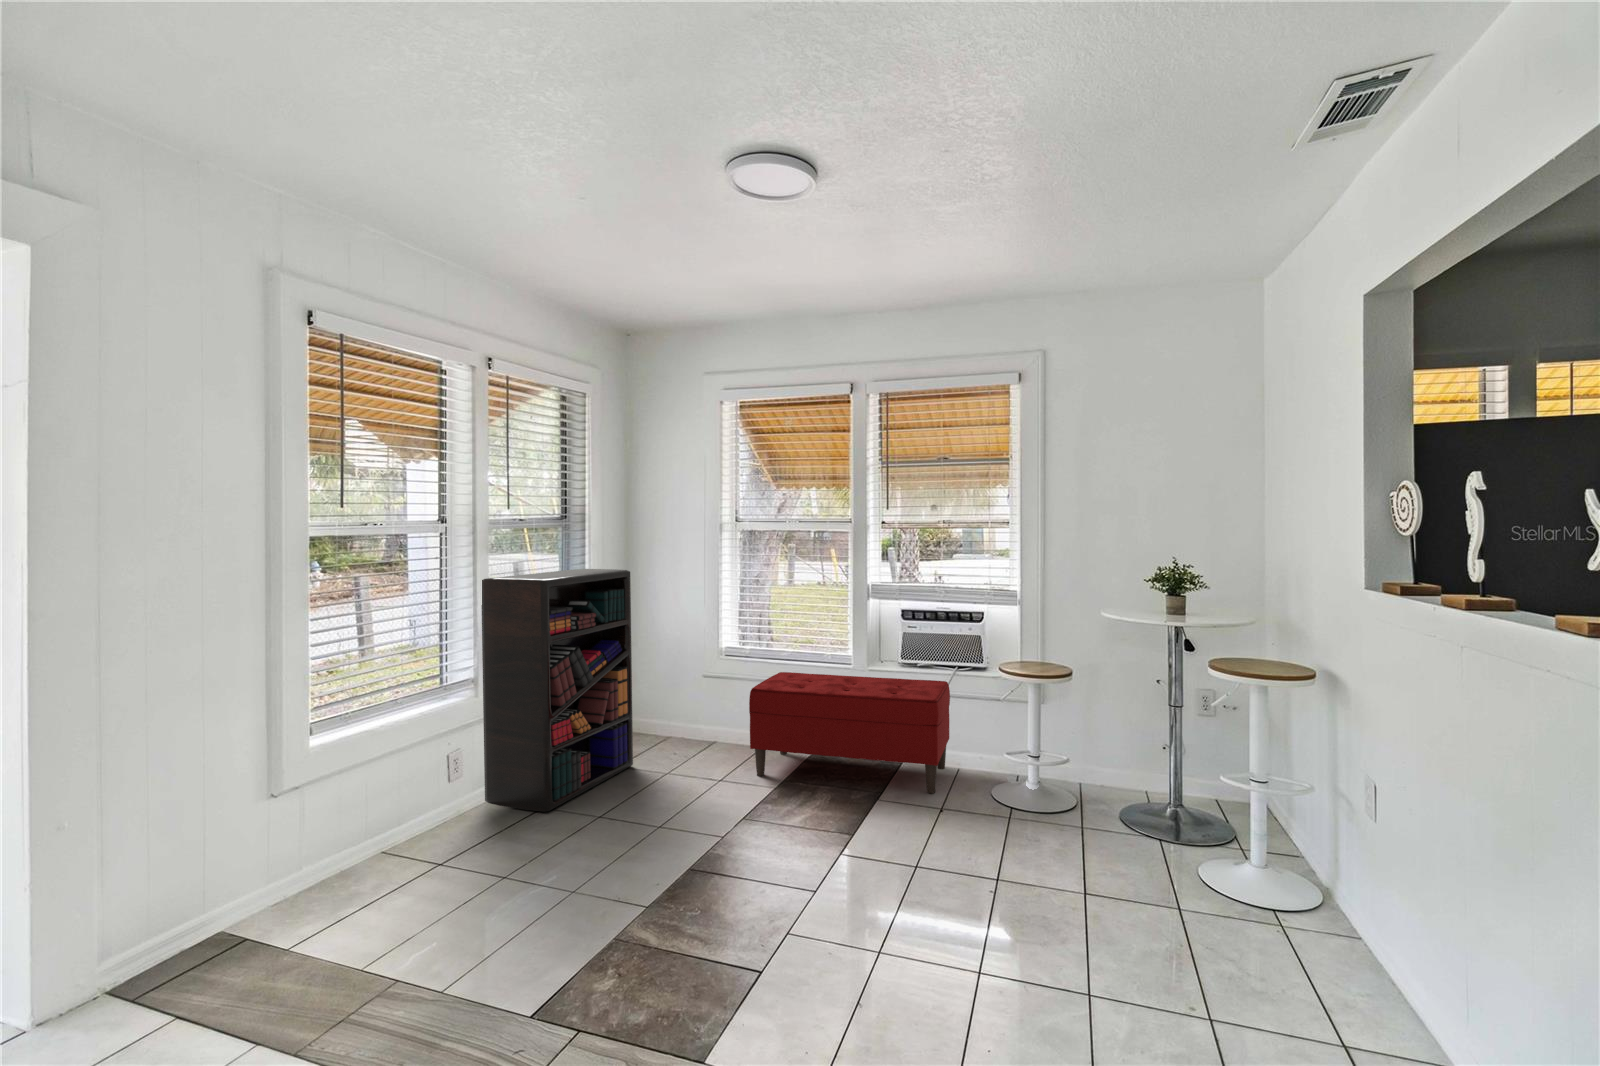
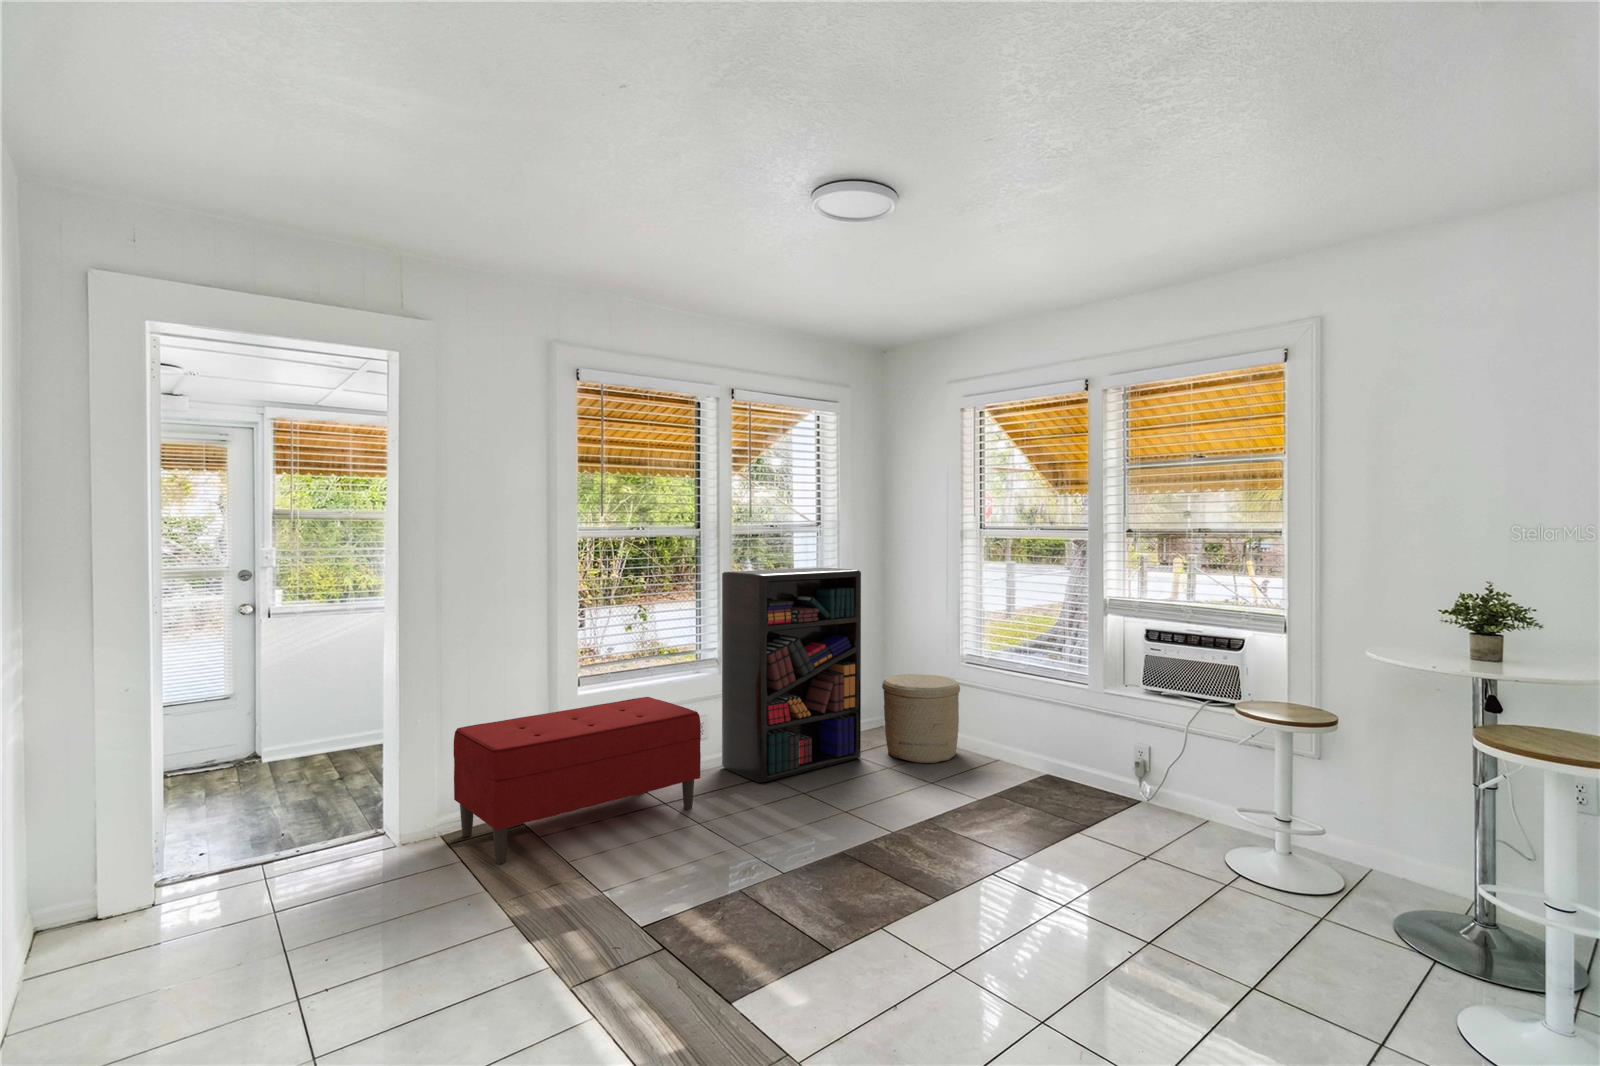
woven basket: none [647,671,725,760] -> present [882,674,960,763]
bench: present [749,672,950,793] -> present [454,697,701,864]

